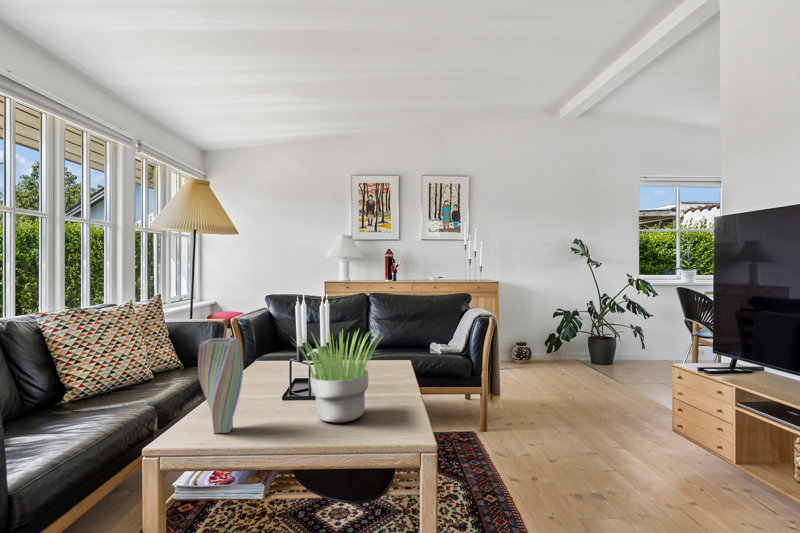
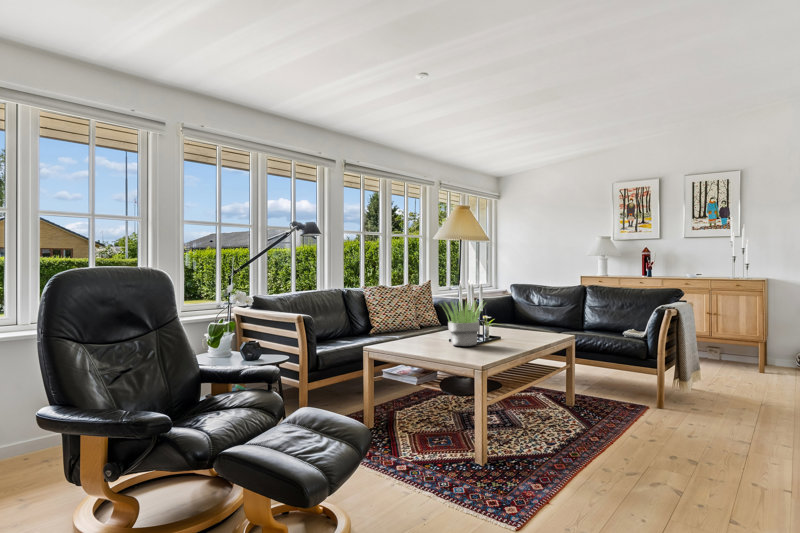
vase: present [198,338,243,433] -> none [397,298,417,342]

